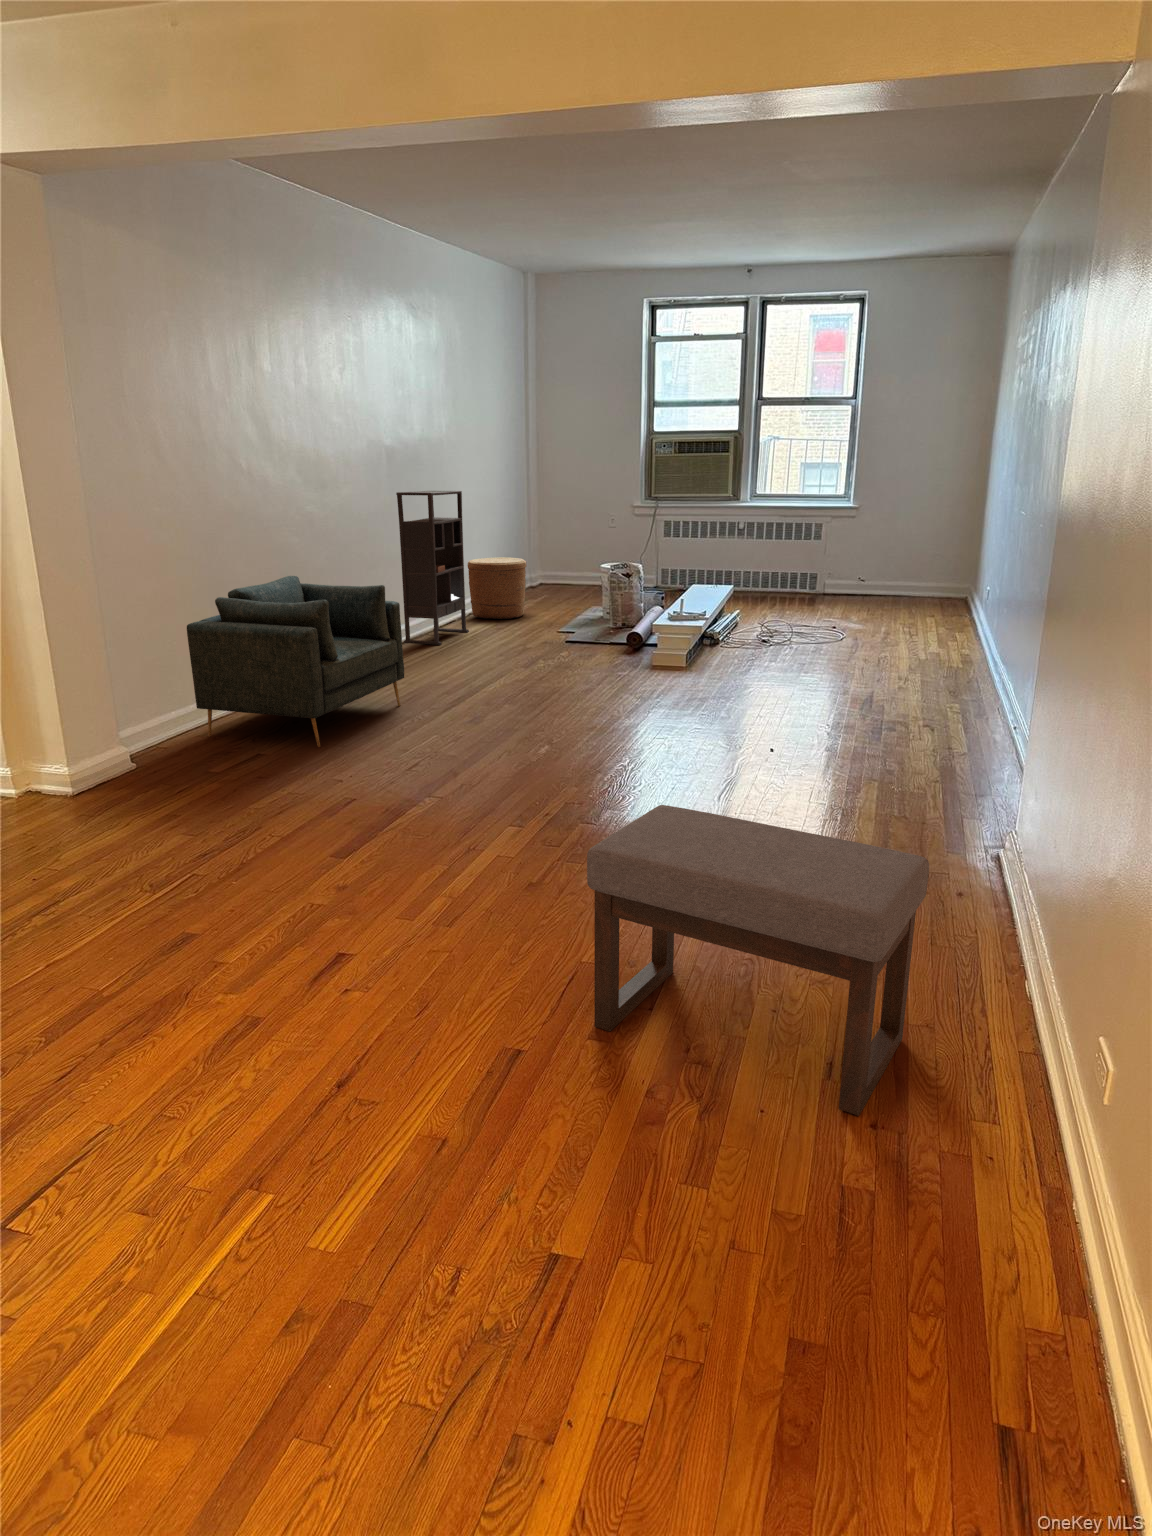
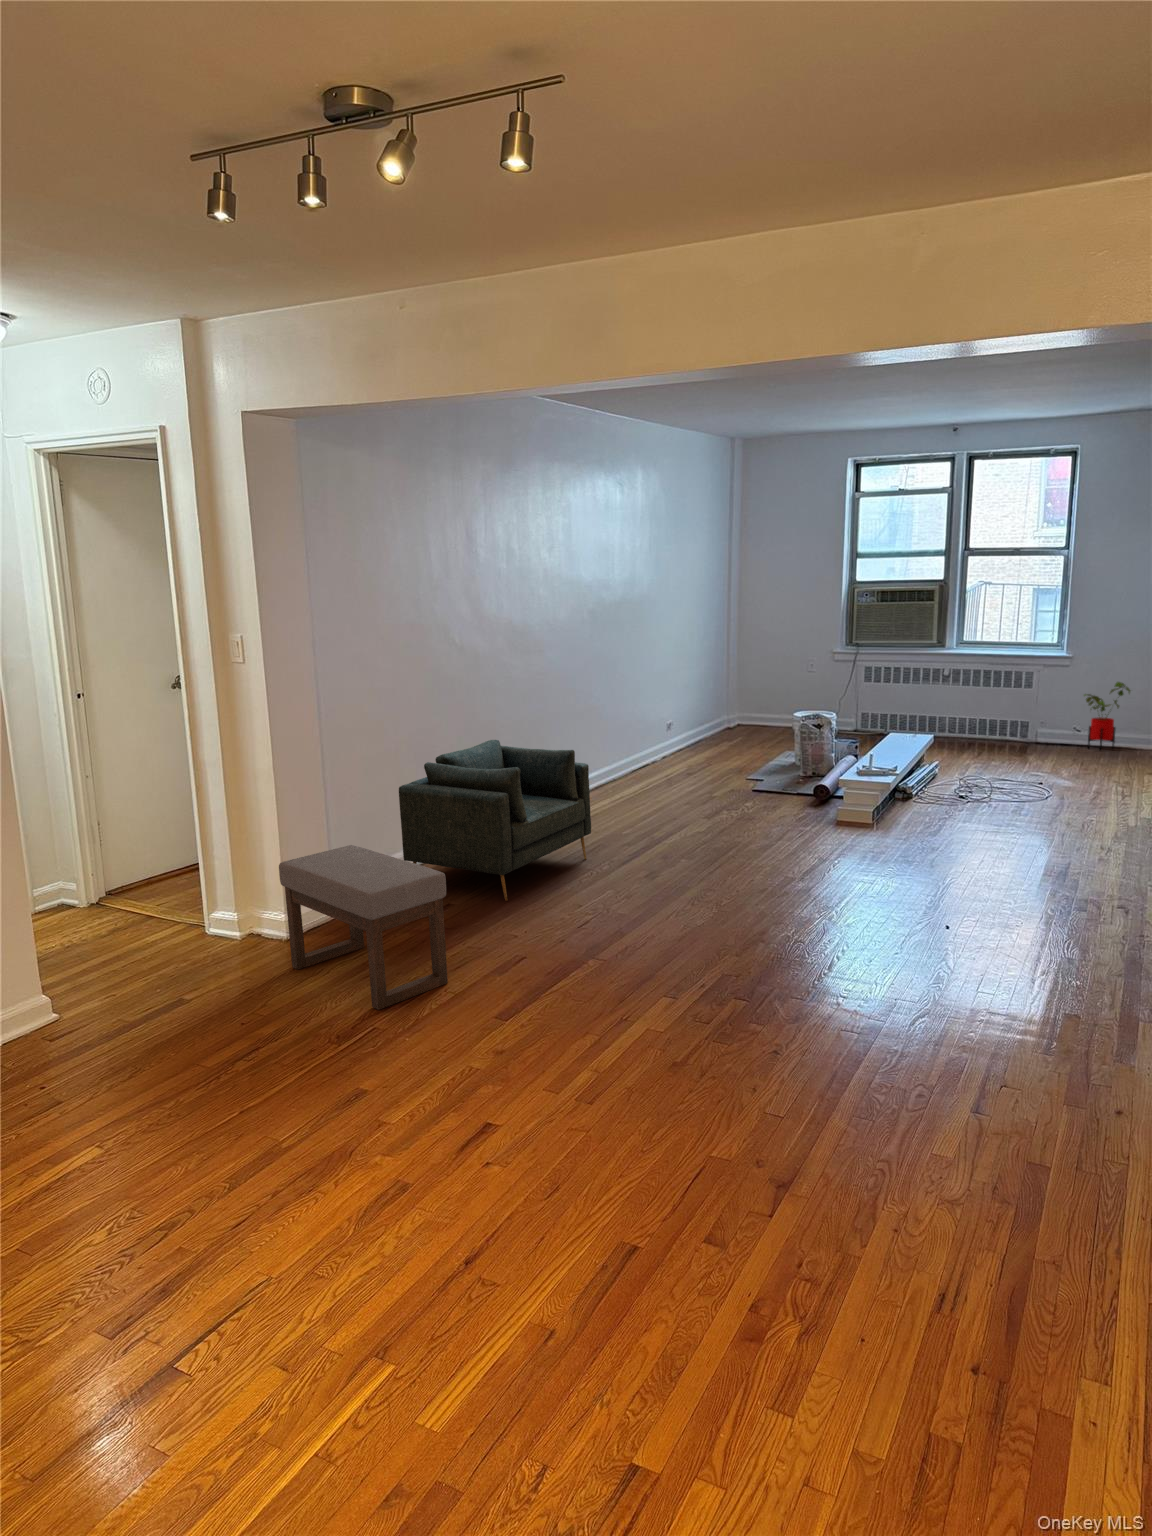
bookshelf: present [396,491,469,645] -> none [598,649,663,793]
house plant: none [869,534,912,602] -> present [1084,682,1130,749]
woven basket: present [468,557,527,619] -> none [666,706,723,766]
ottoman: present [587,805,929,1116] -> present [279,845,448,1010]

